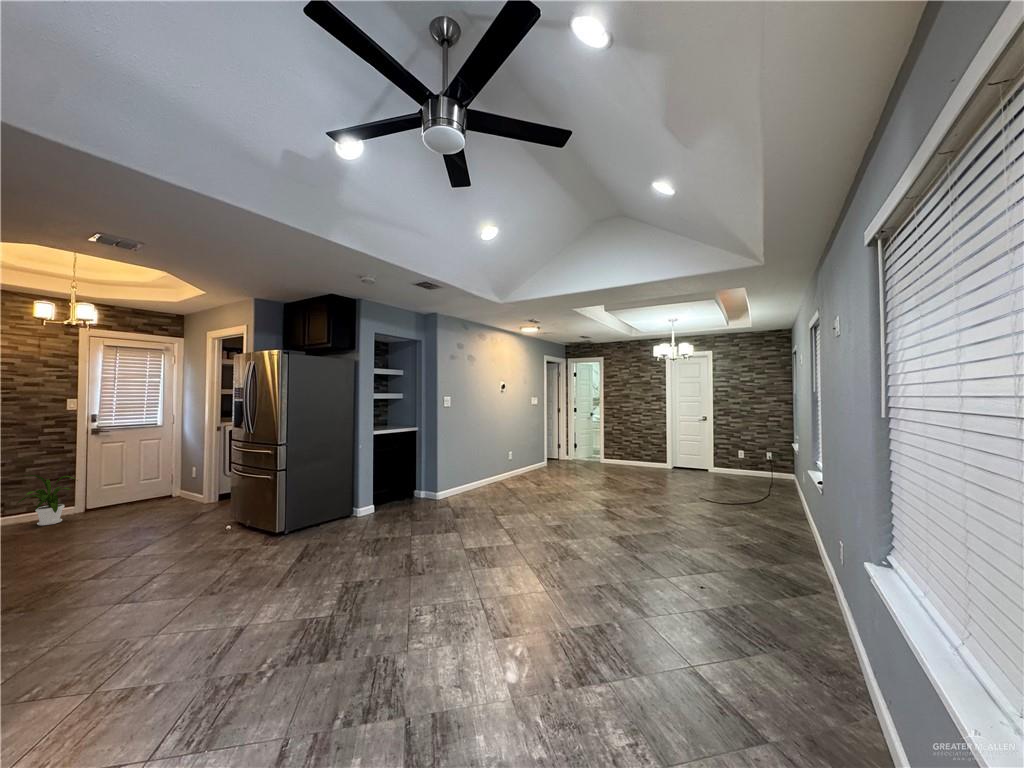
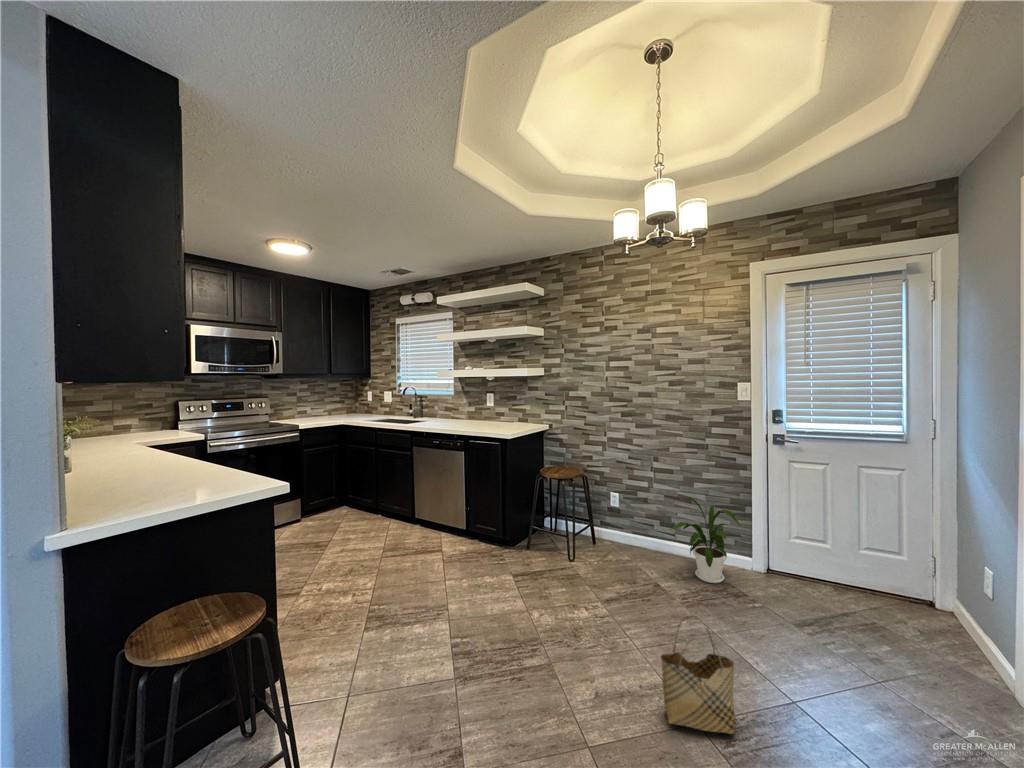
woven basket: none [87,499,124,544] -> present [661,616,735,734]

